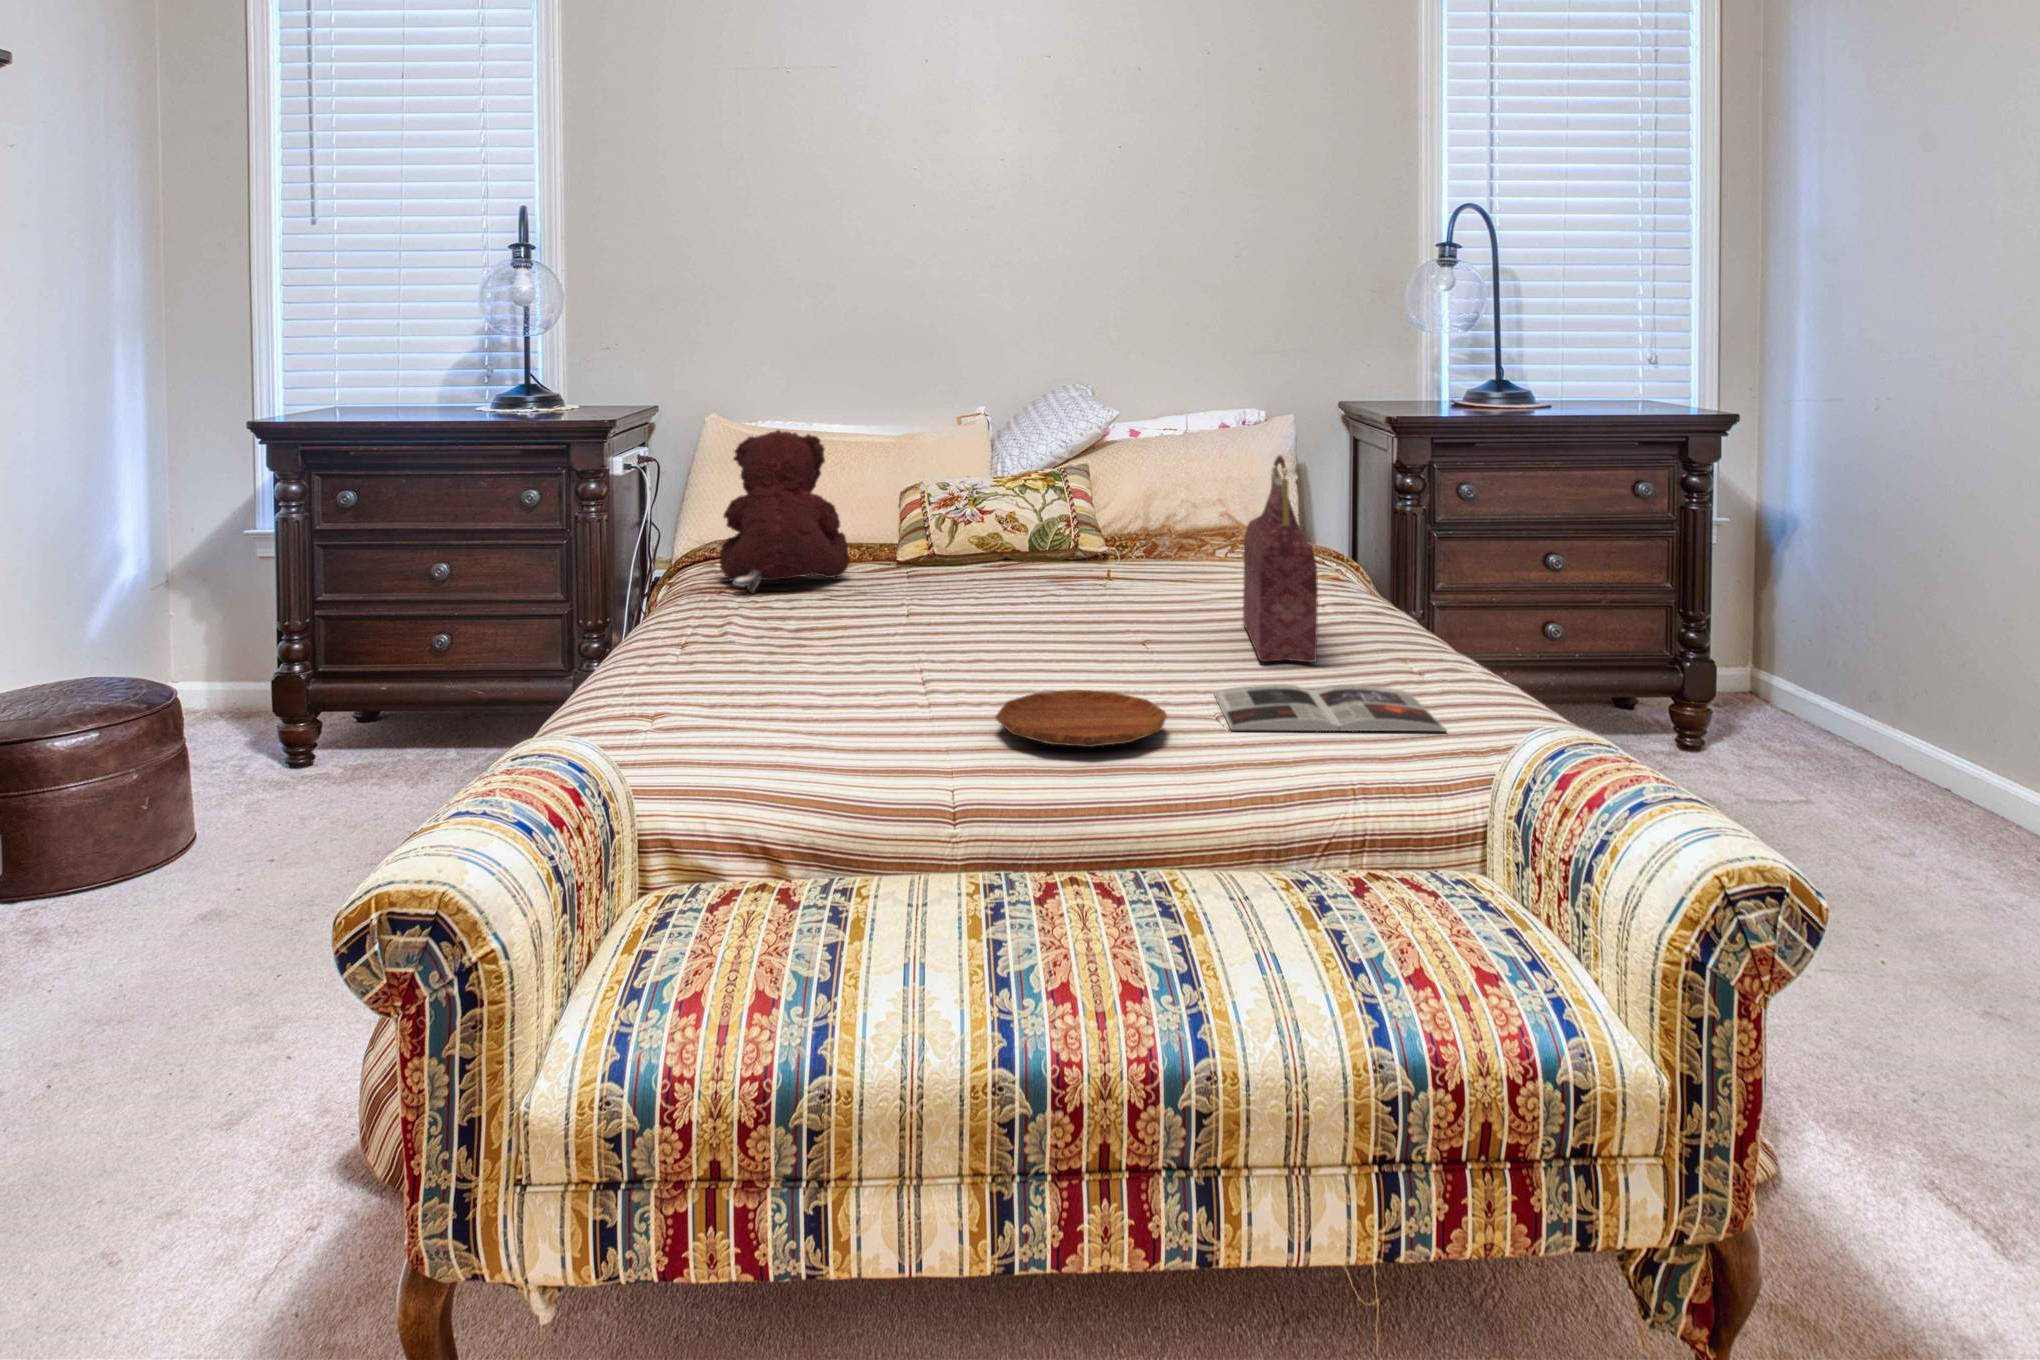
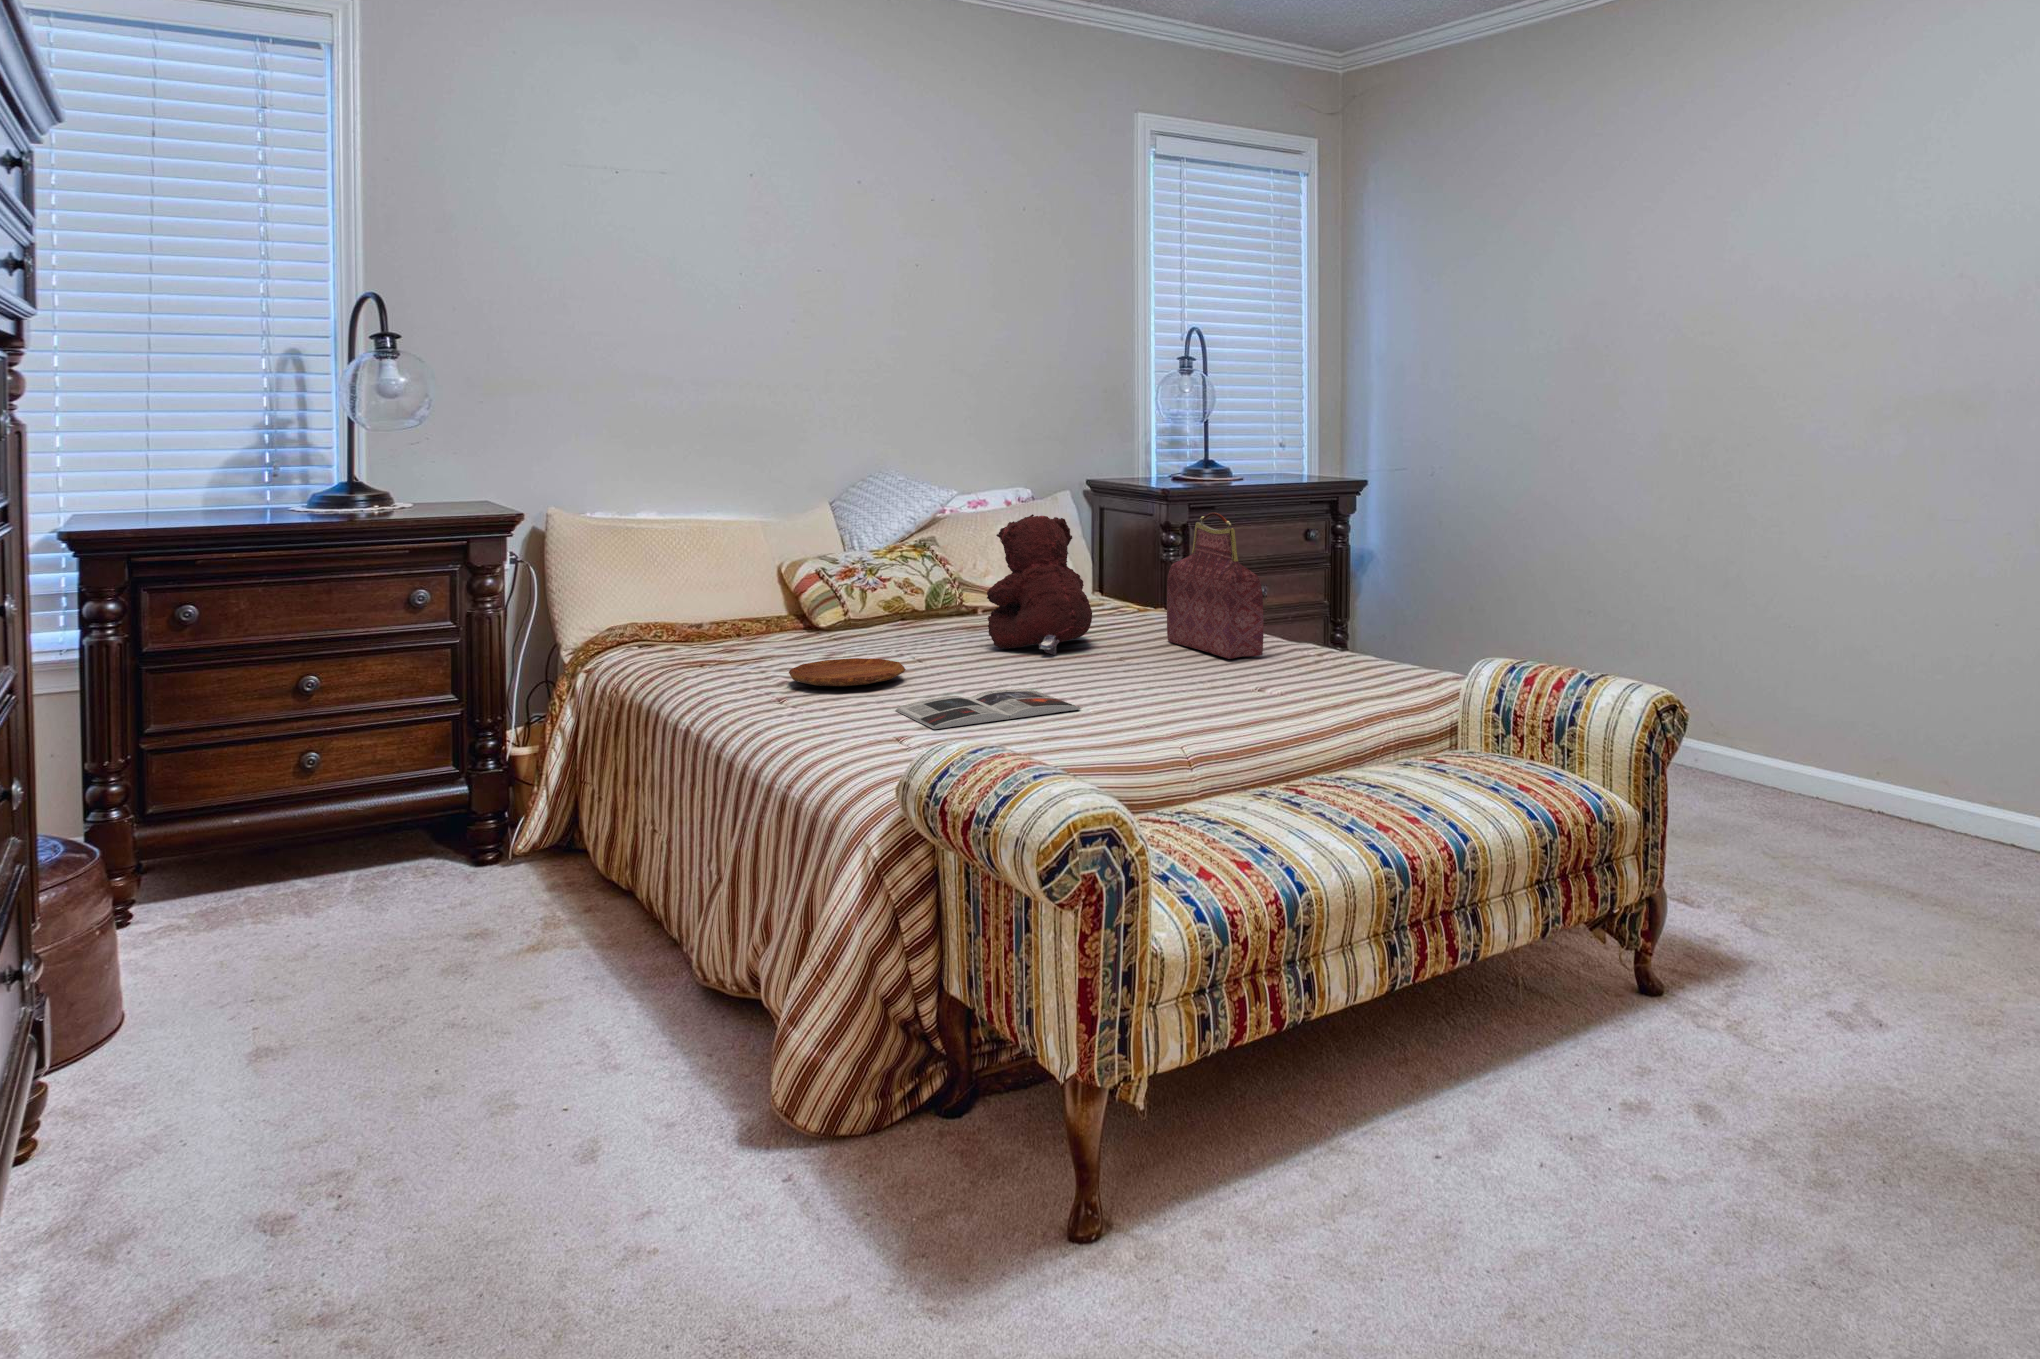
teddy bear: present [720,430,850,594] -> present [987,514,1092,655]
magazine: present [1214,684,1446,731] -> present [895,689,1081,729]
tray: present [996,690,1167,747] -> present [789,658,906,686]

